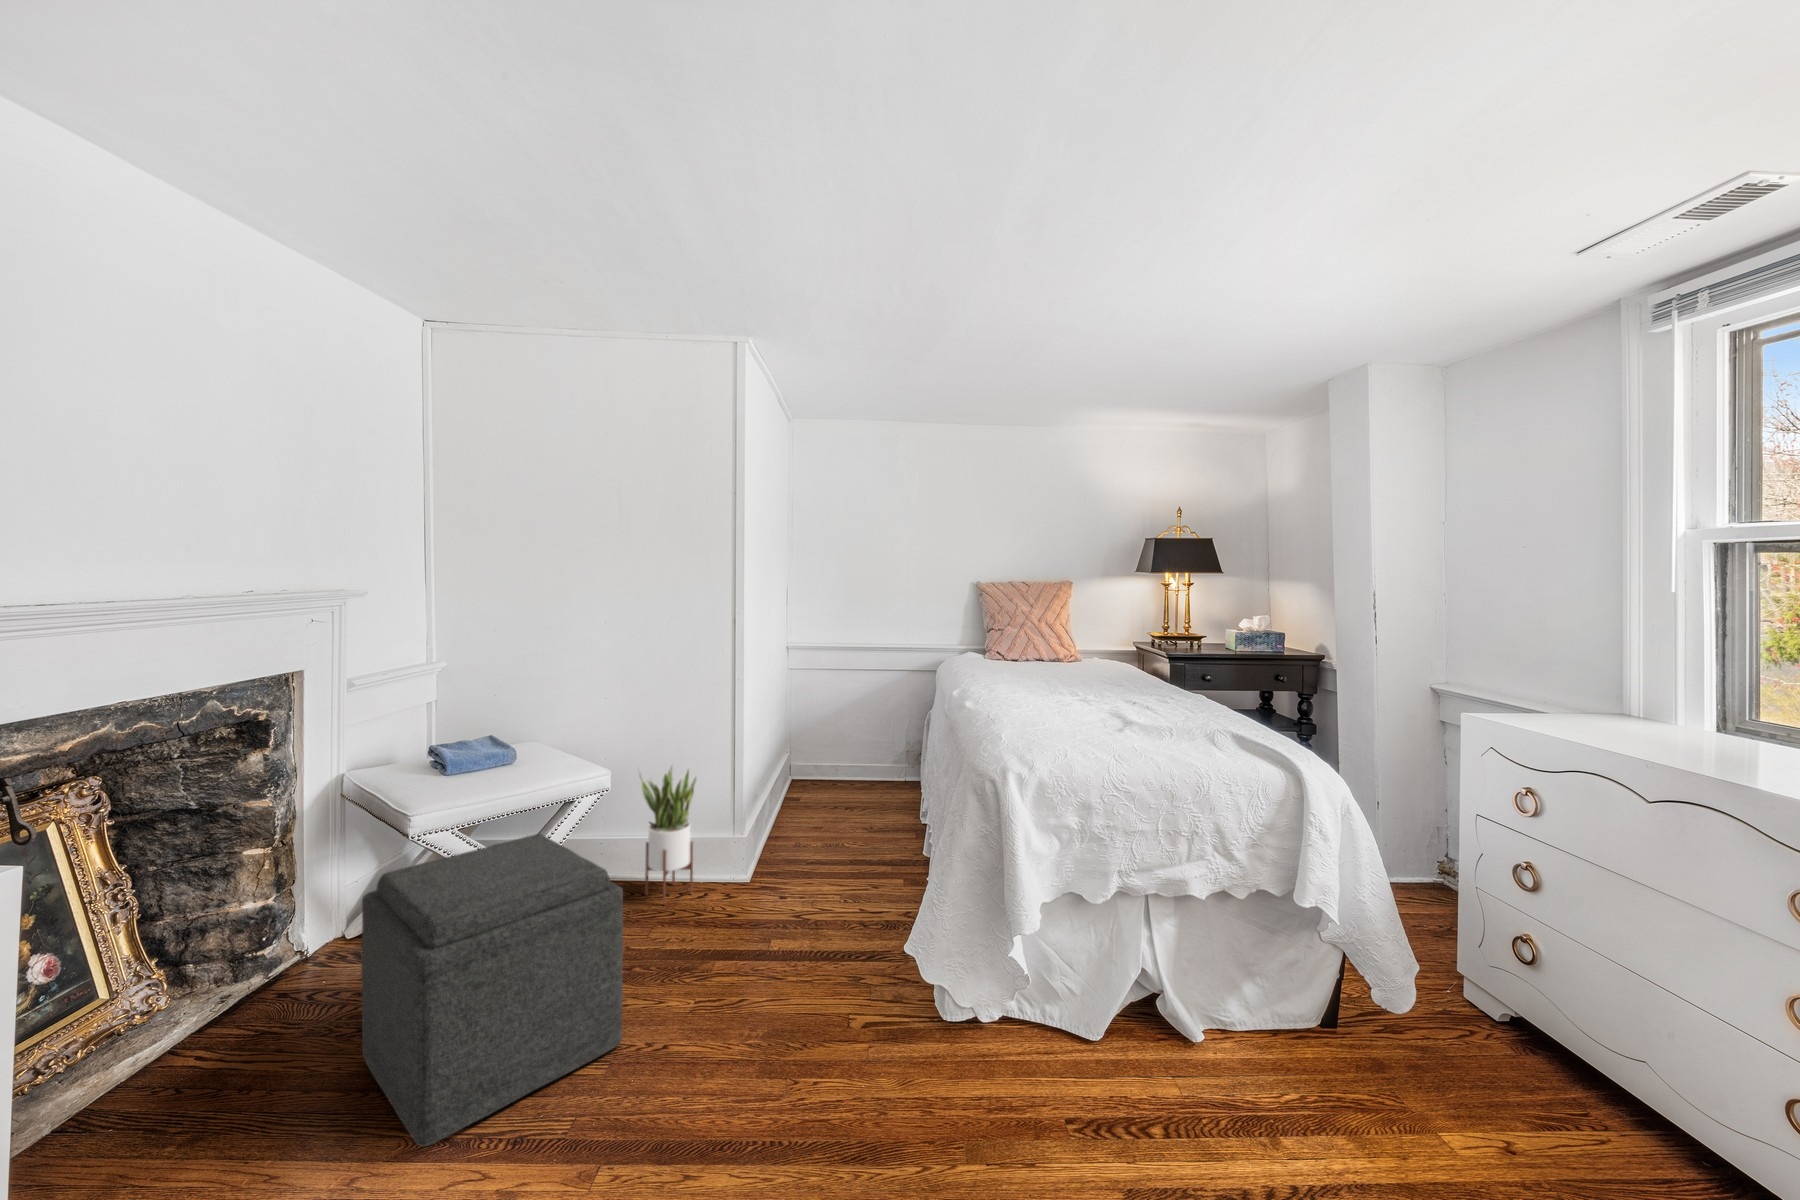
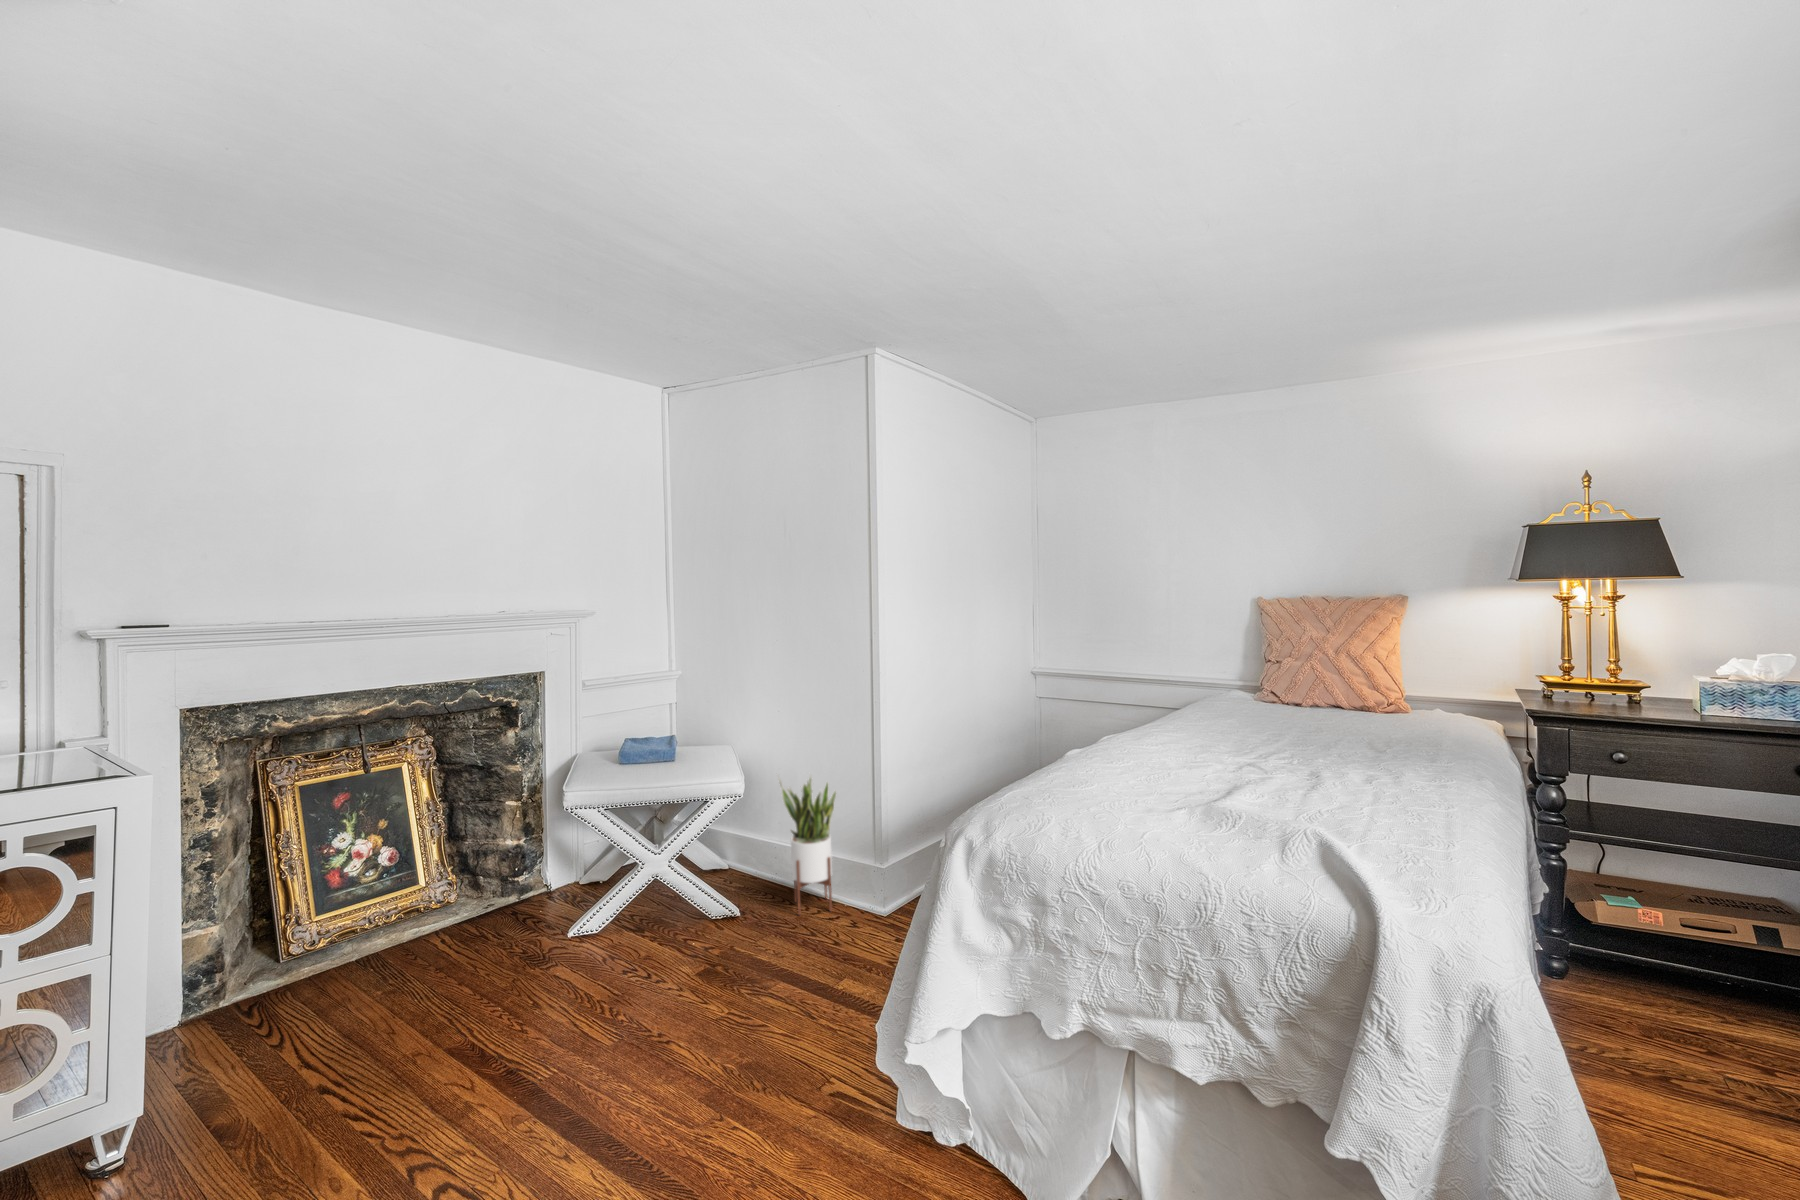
ottoman: present [361,833,623,1147] -> none [463,823,657,1051]

